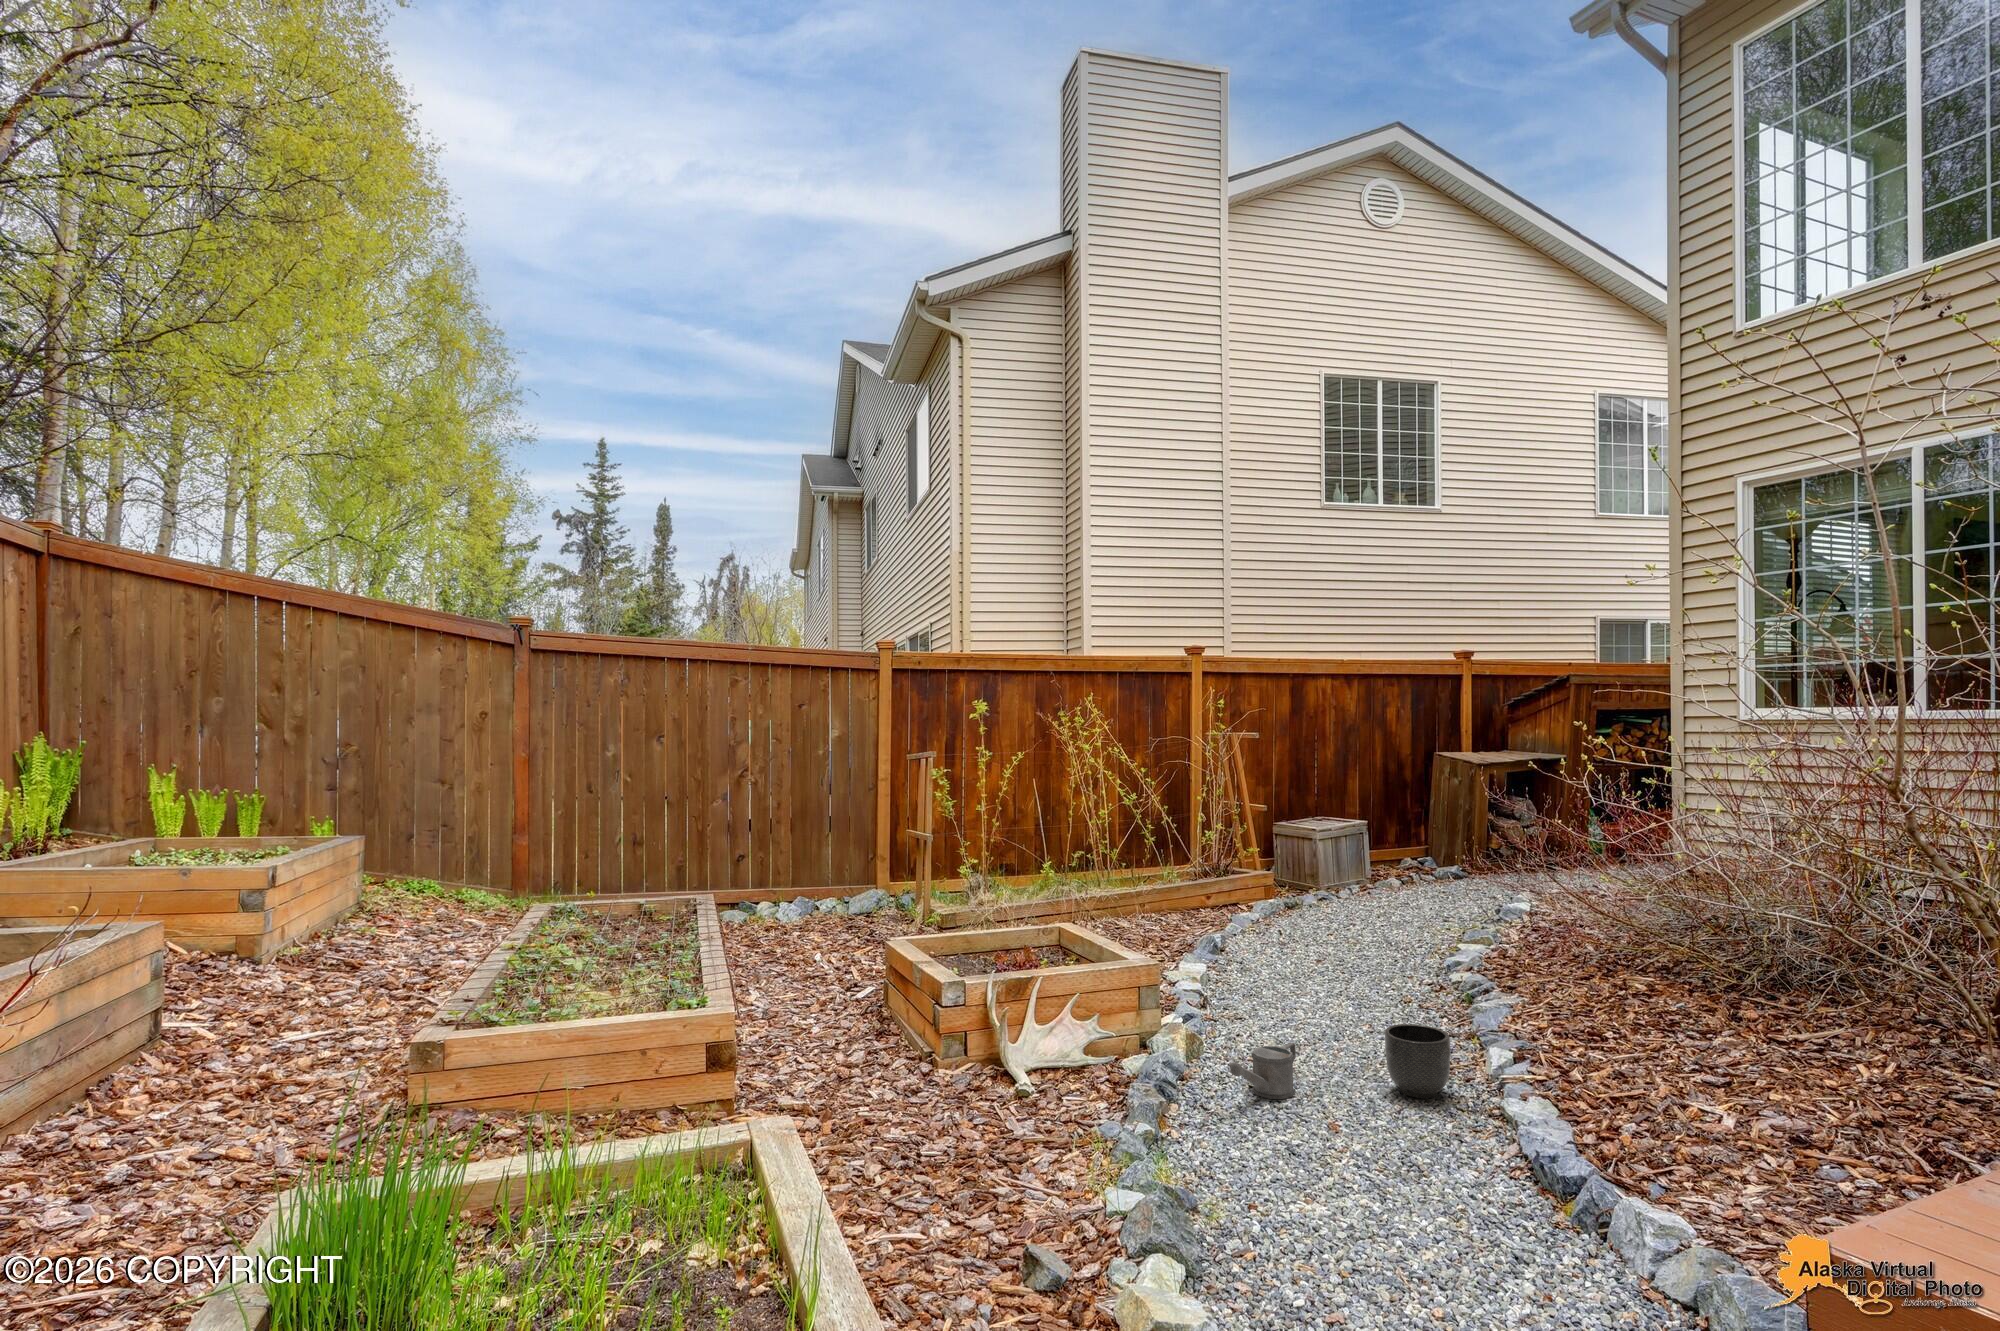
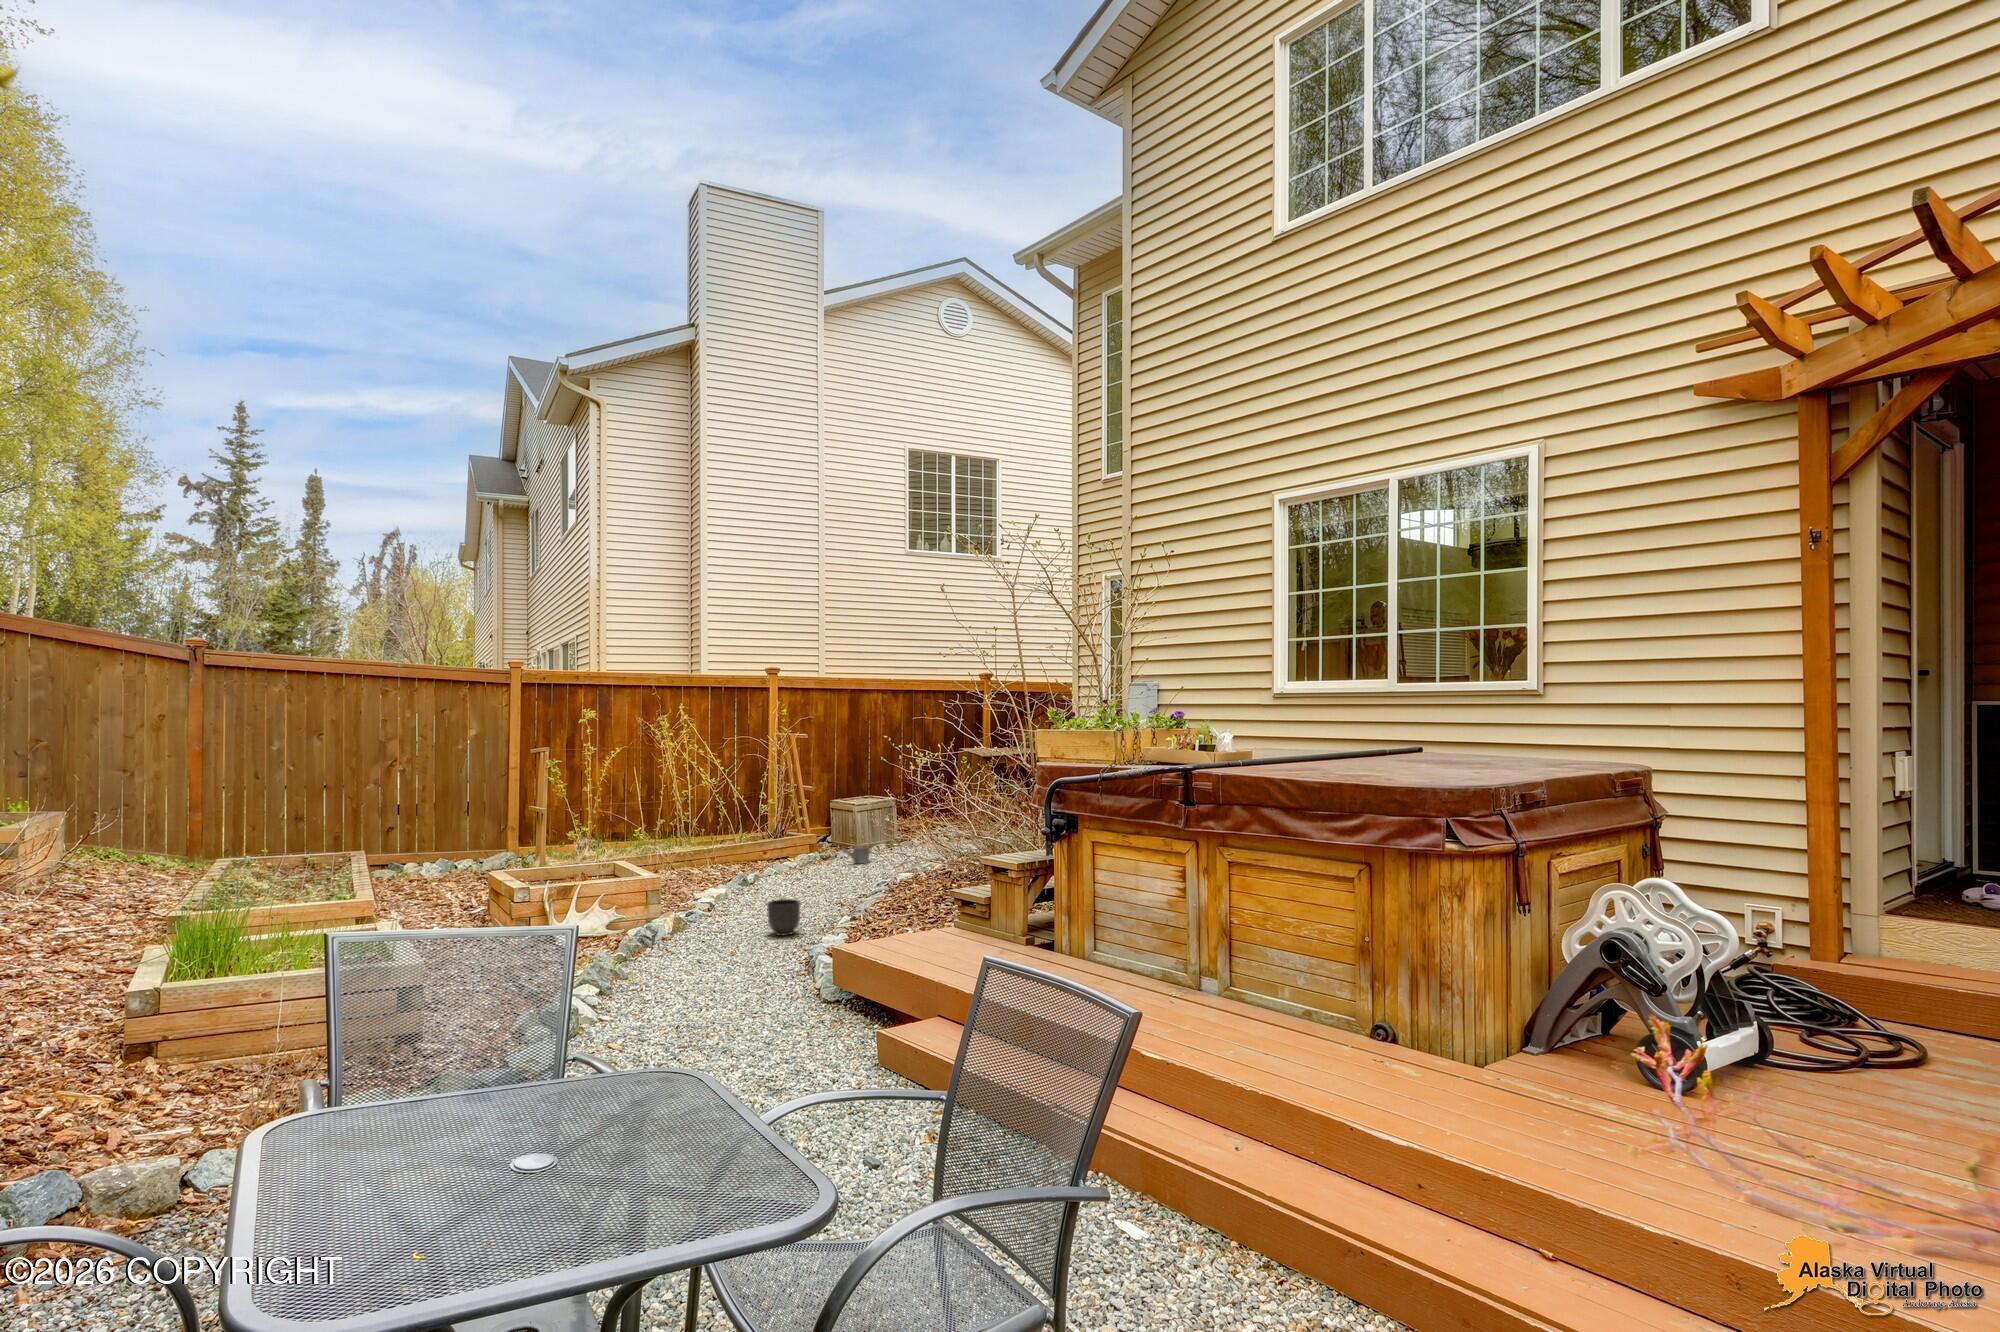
watering can: present [1230,1043,1296,1099] -> present [842,845,872,864]

